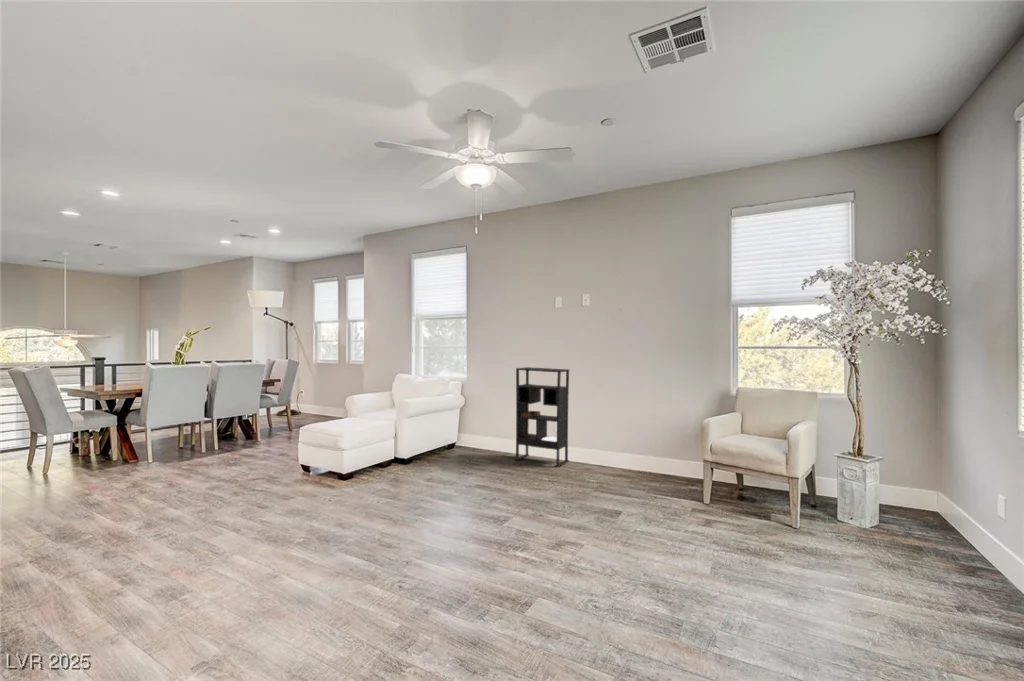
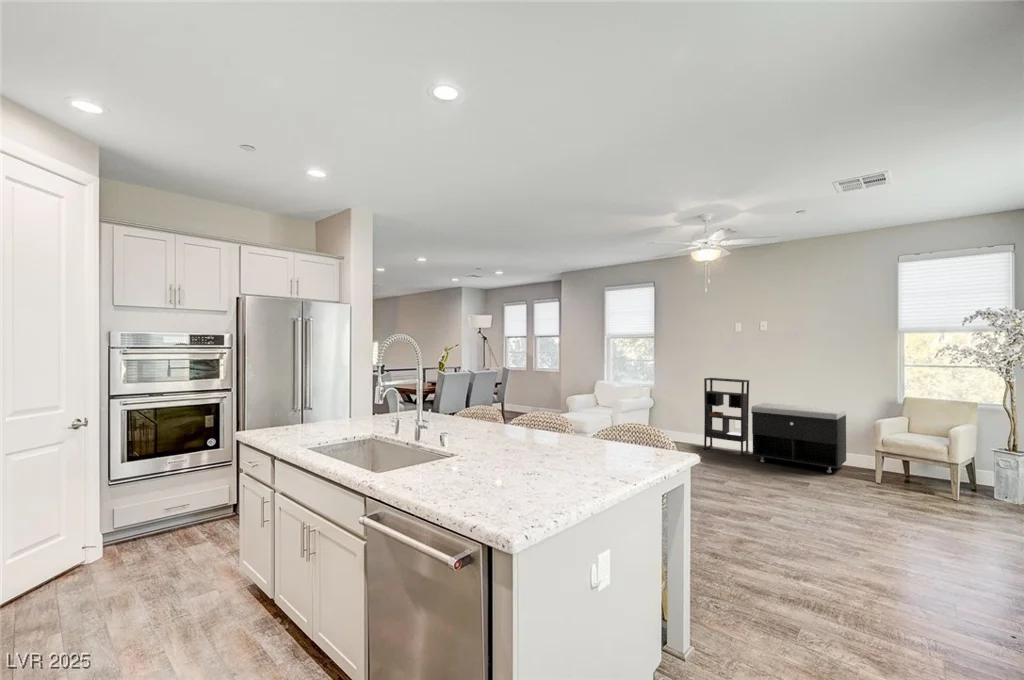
storage bench: none [564,398,675,489] -> present [751,403,846,473]

